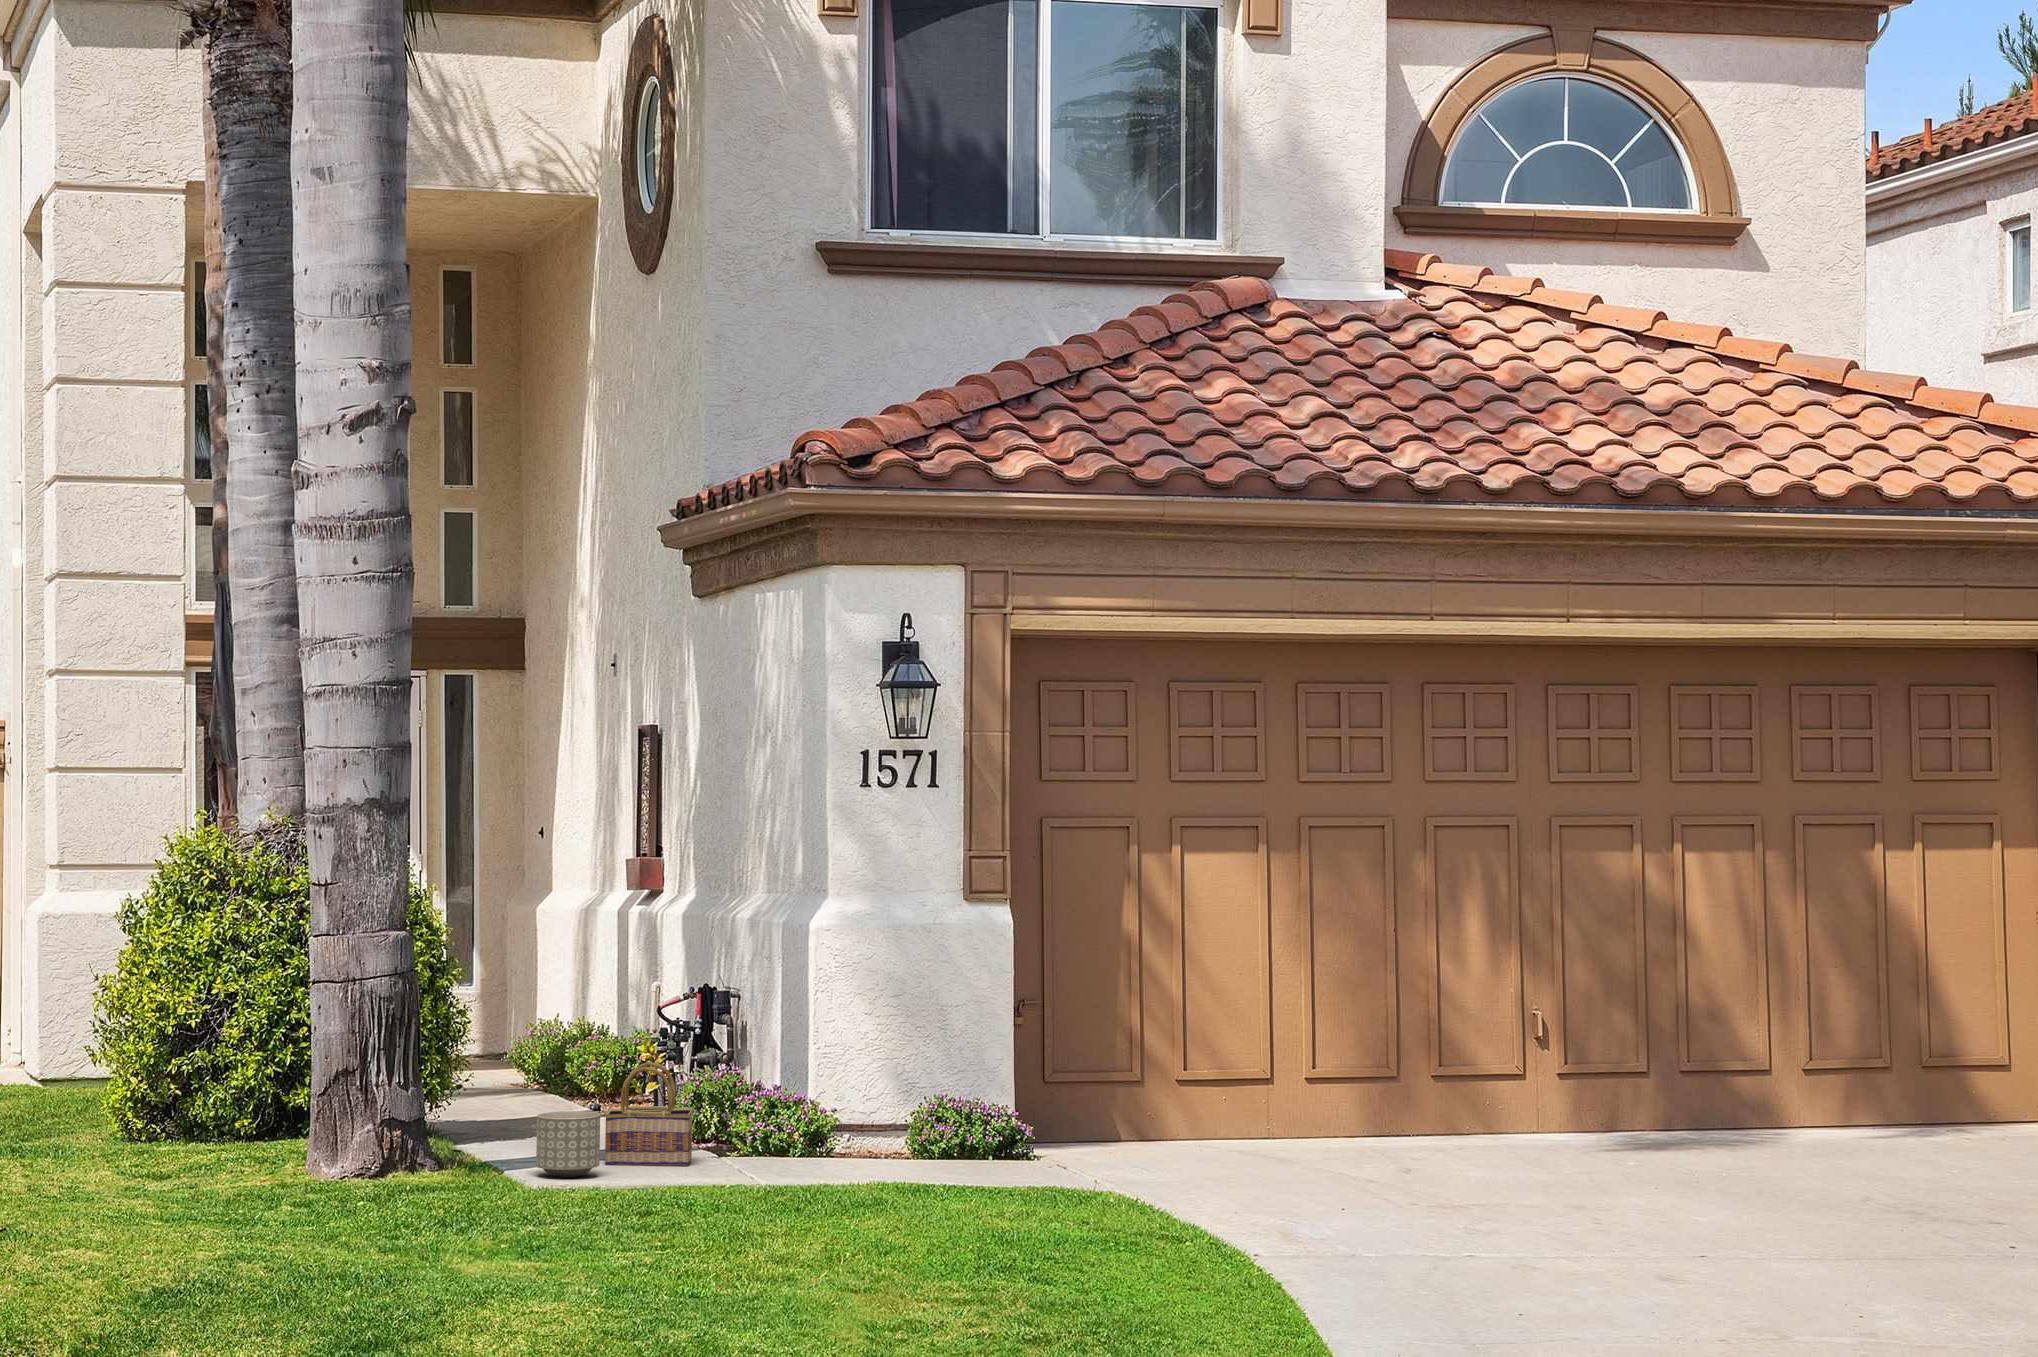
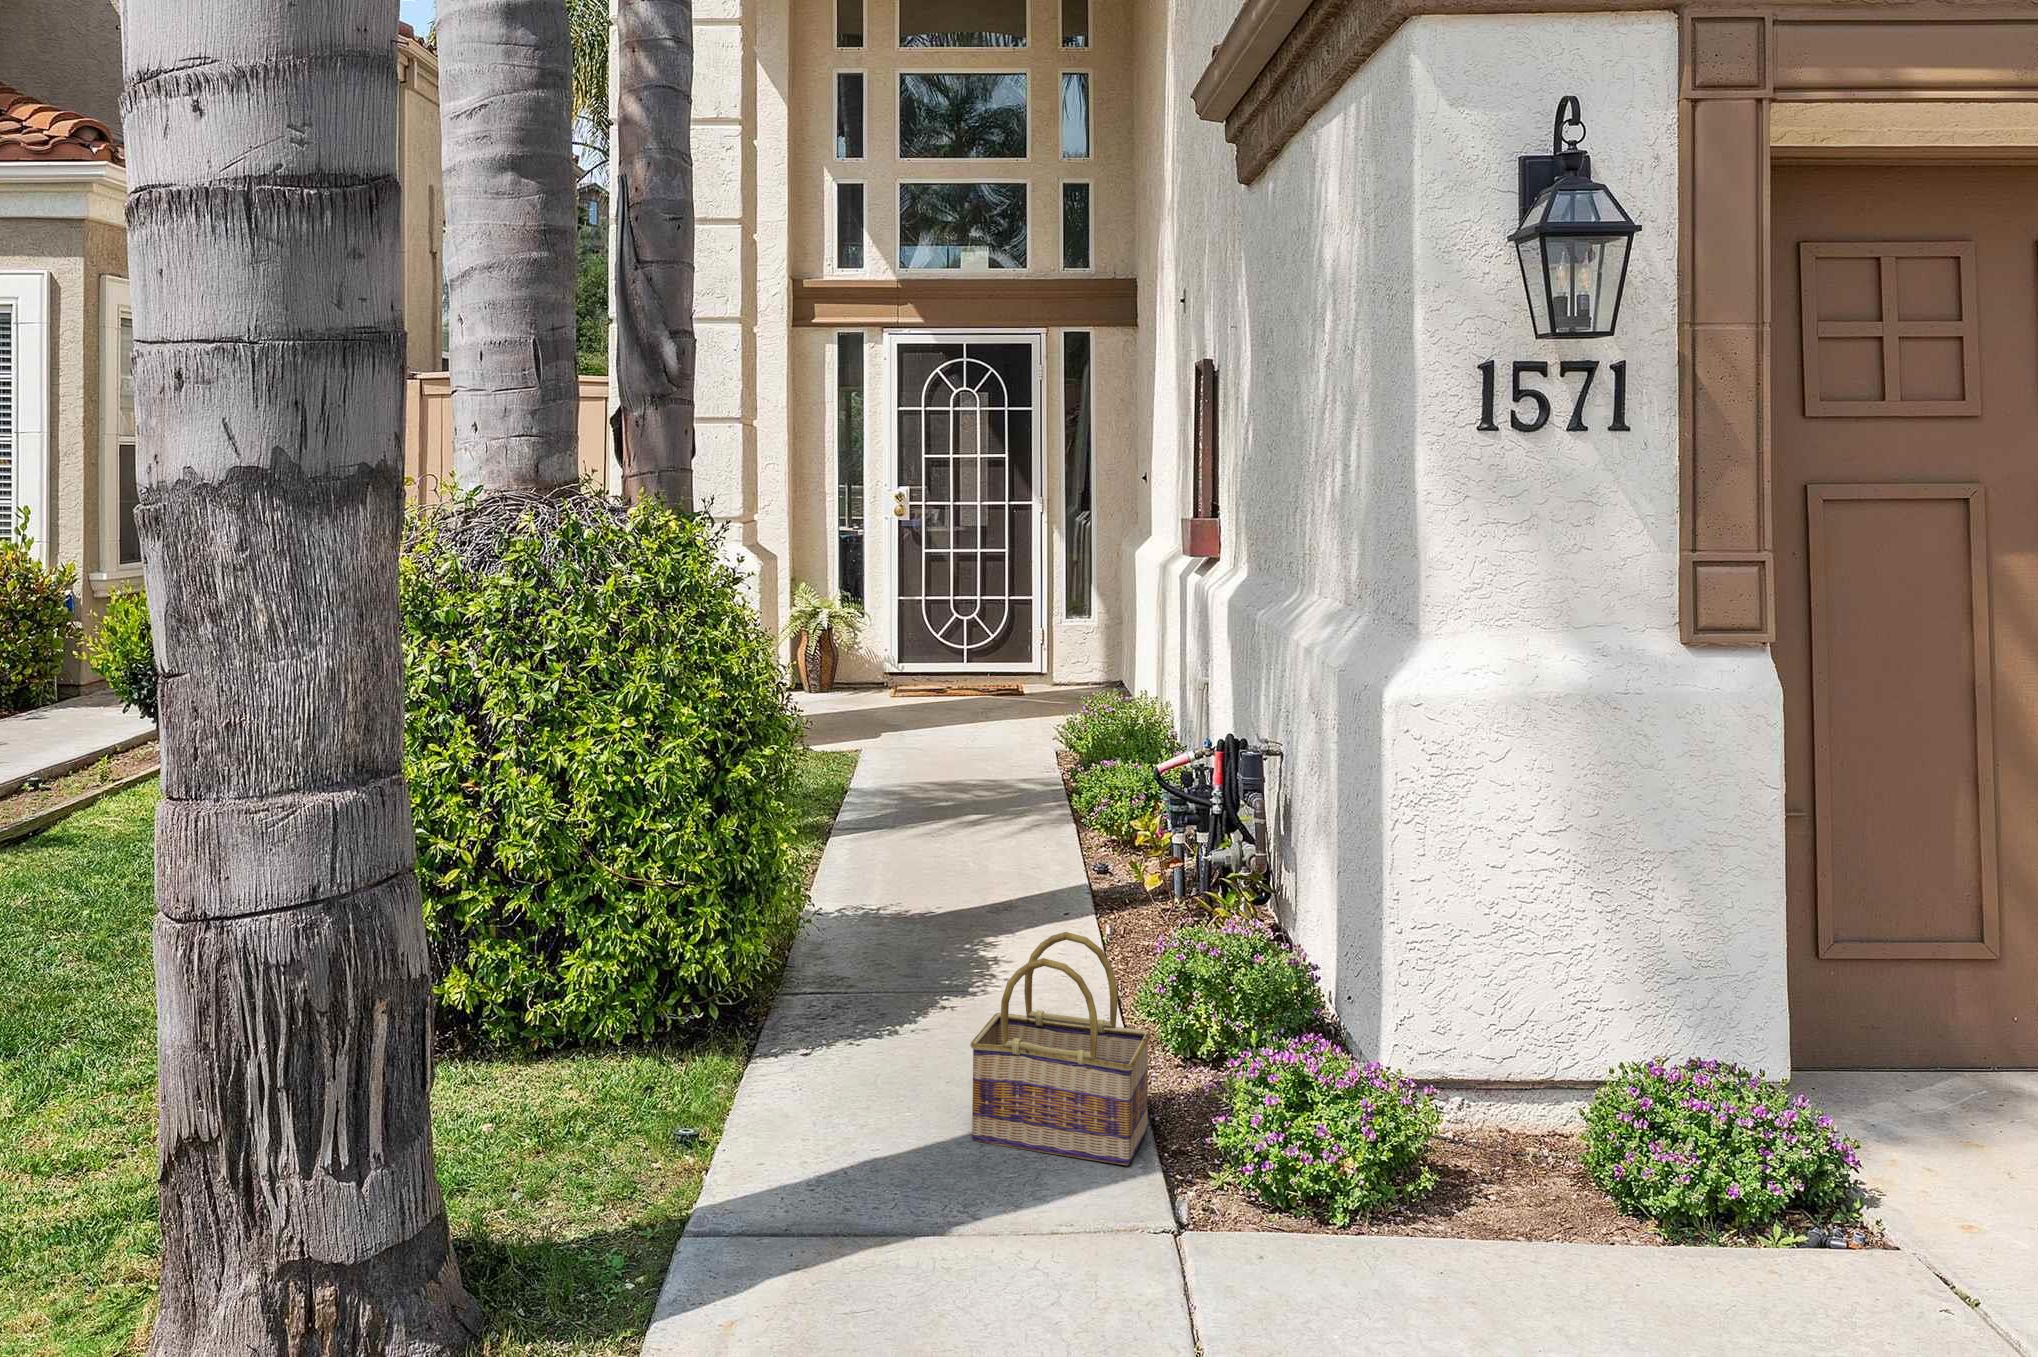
planter: present [536,1111,600,1177] -> none [786,1060,919,1227]

